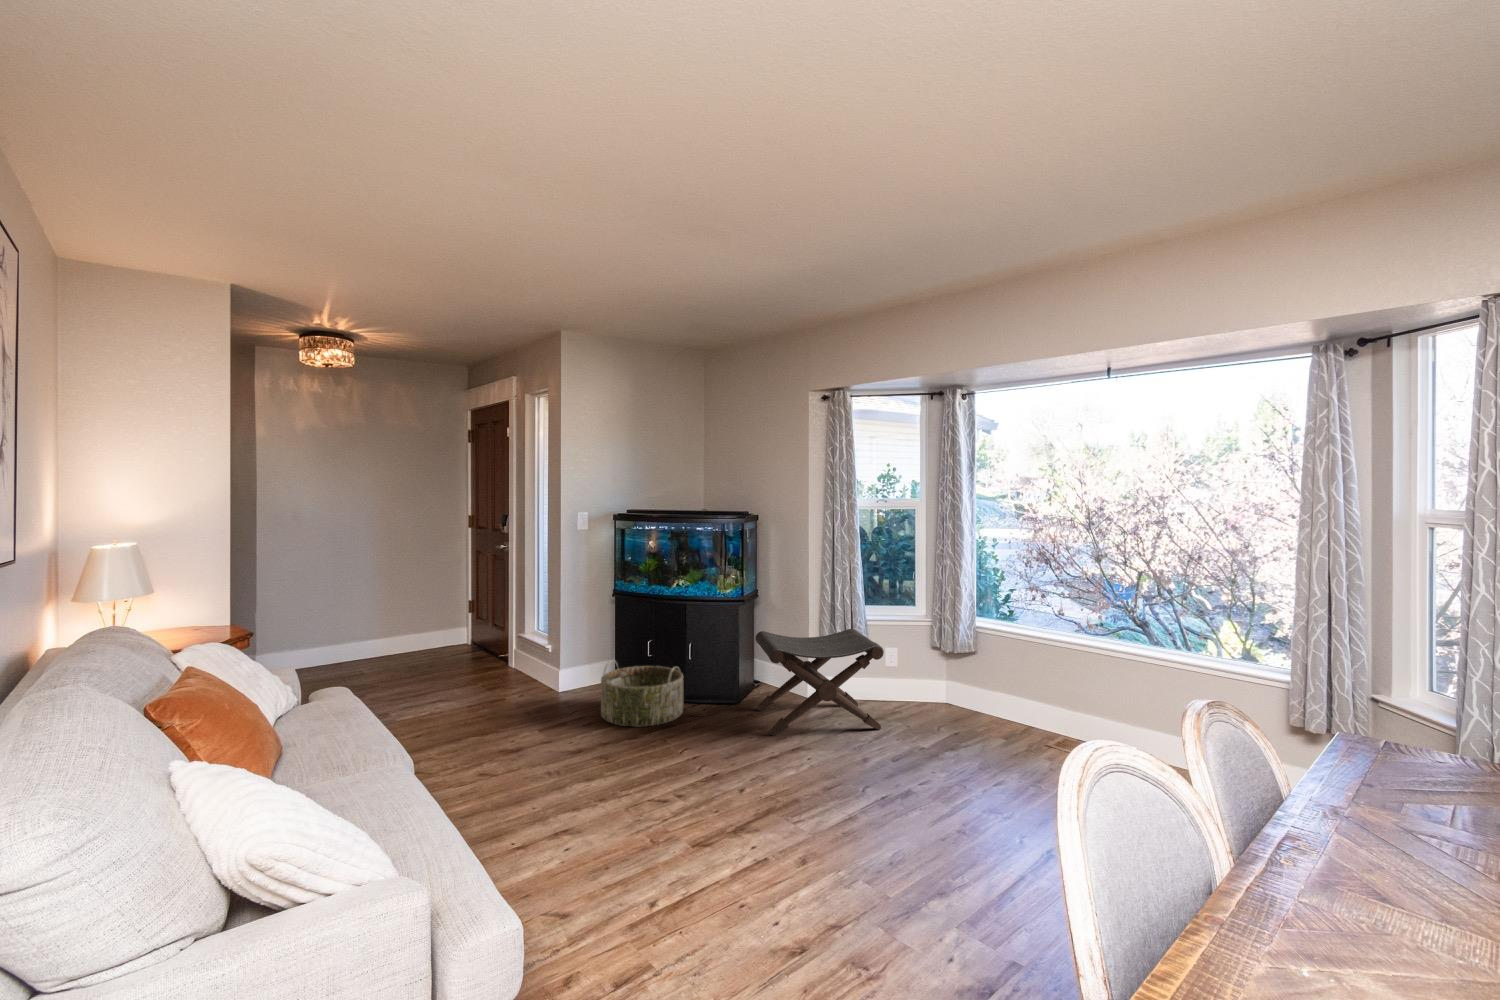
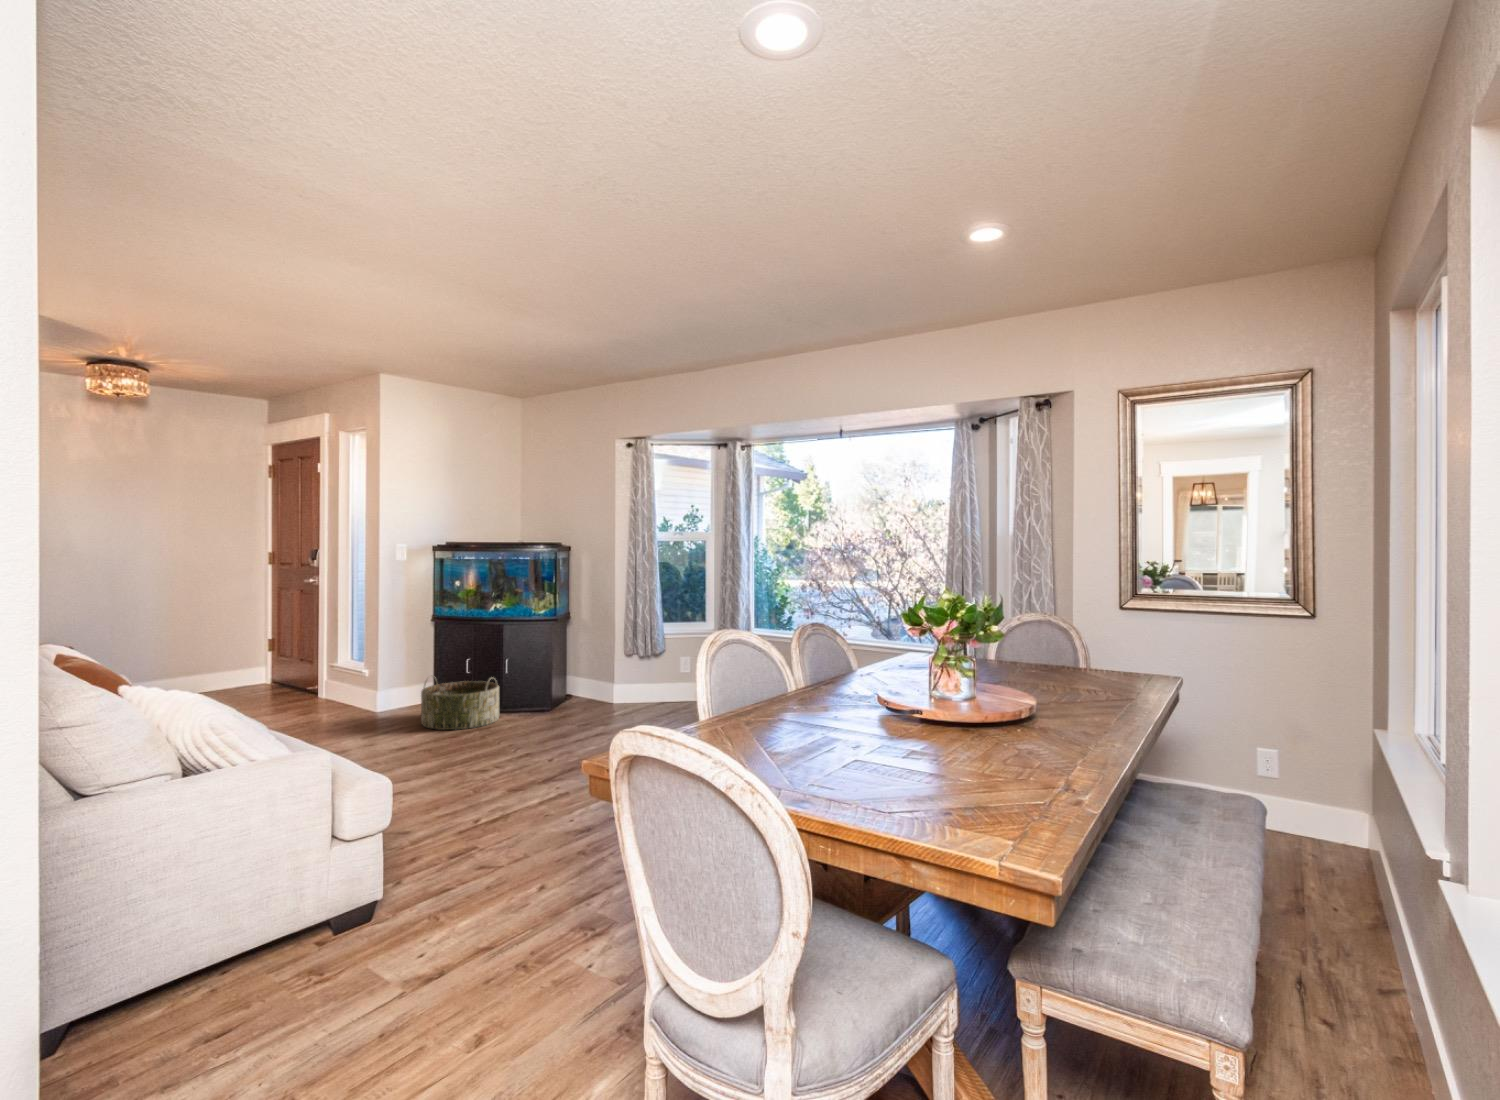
footstool: present [756,629,884,735] -> none [565,642,673,728]

